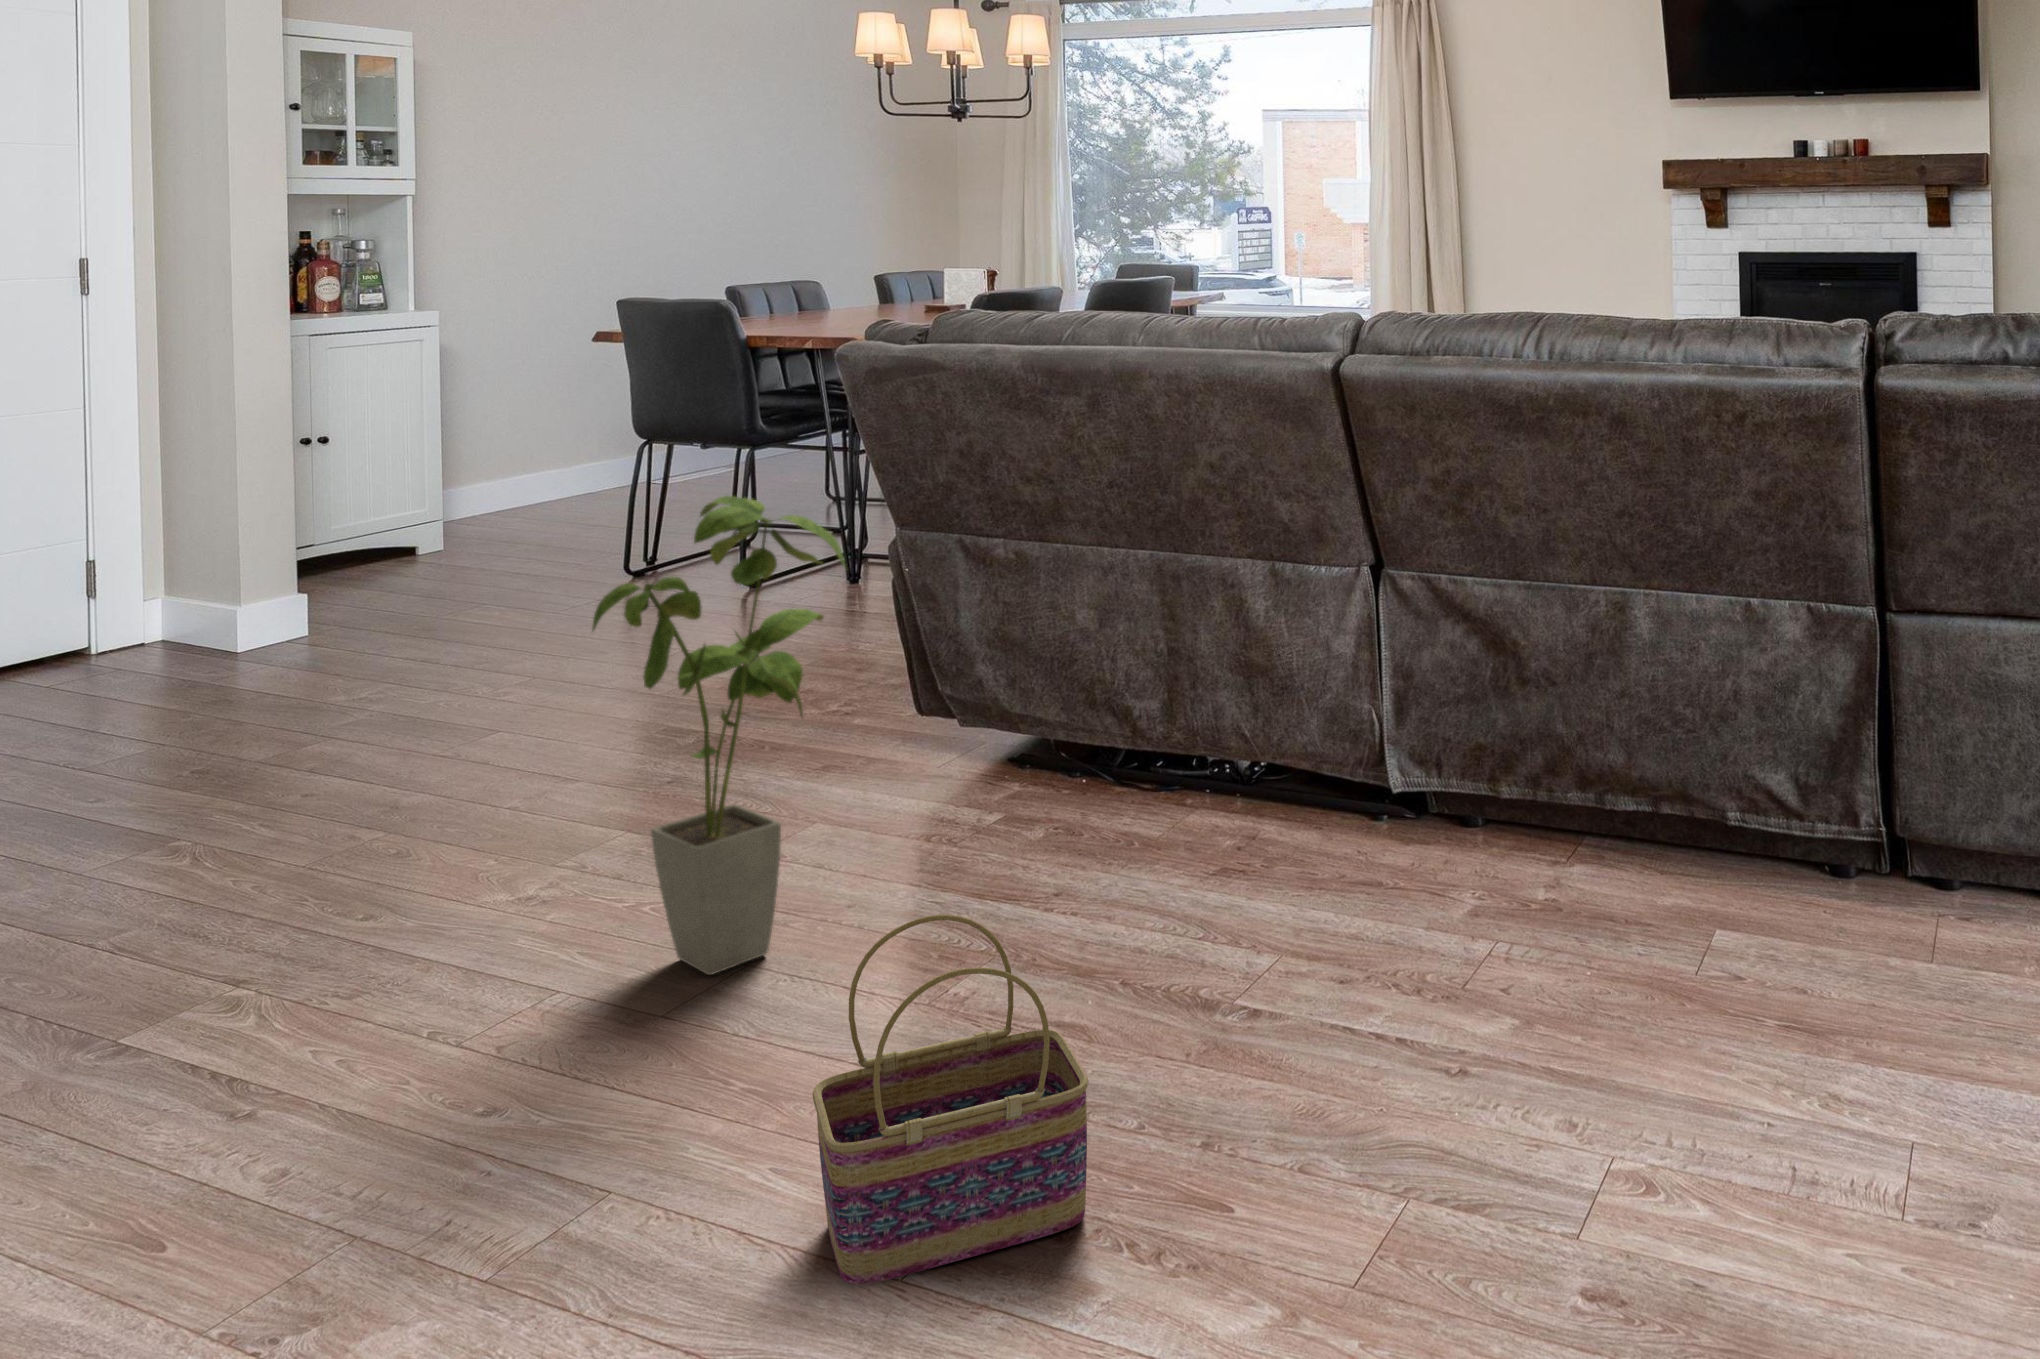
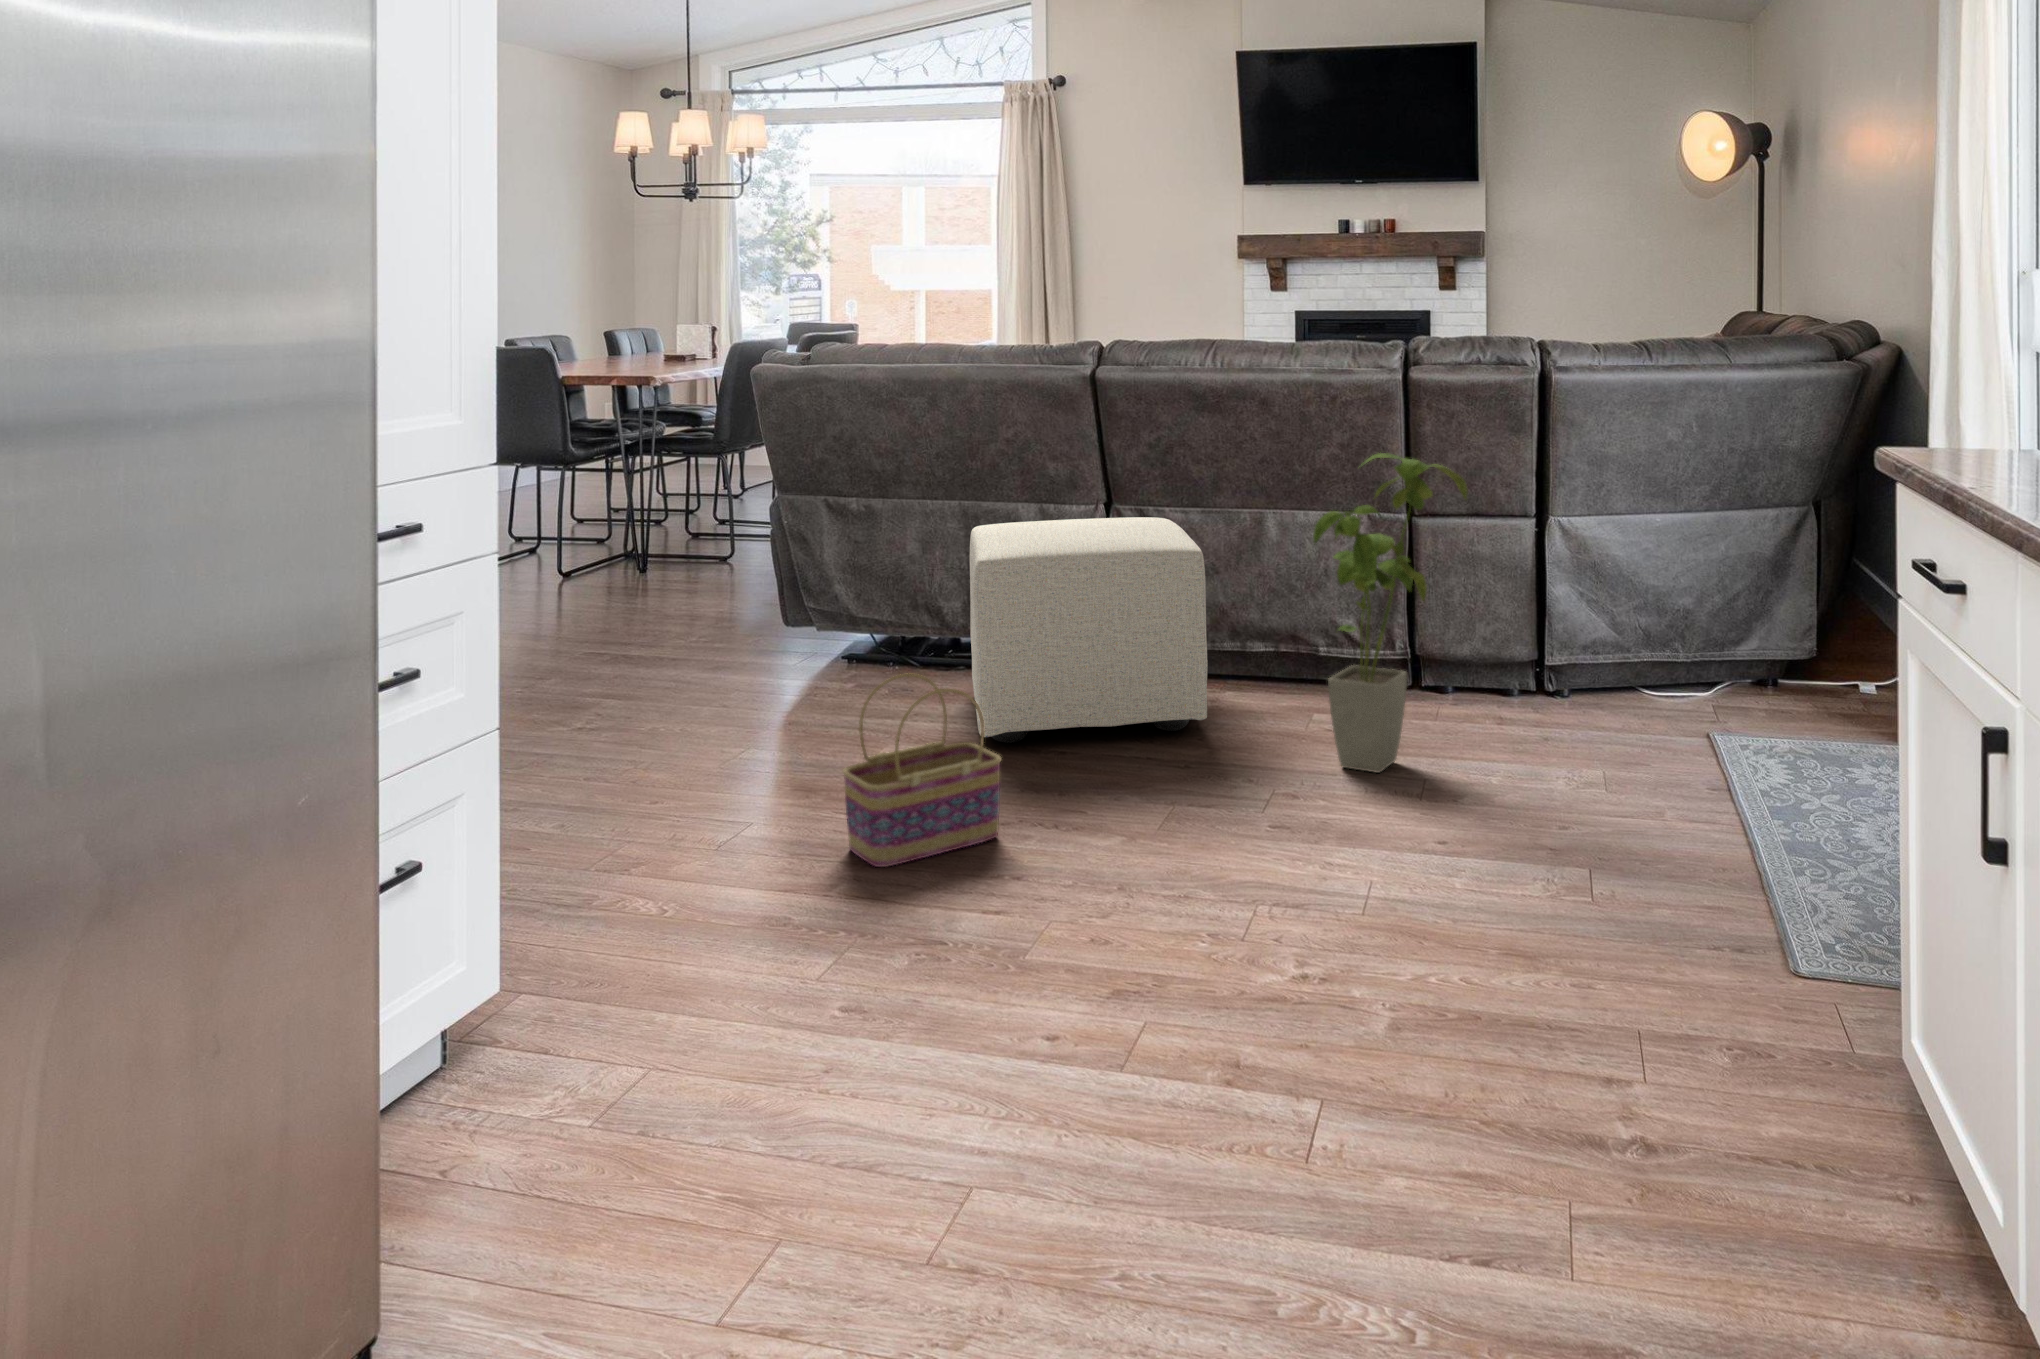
house plant: present [593,496,845,975] -> present [1313,453,1467,773]
ottoman: none [1132,594,1515,967] -> present [970,517,1207,743]

